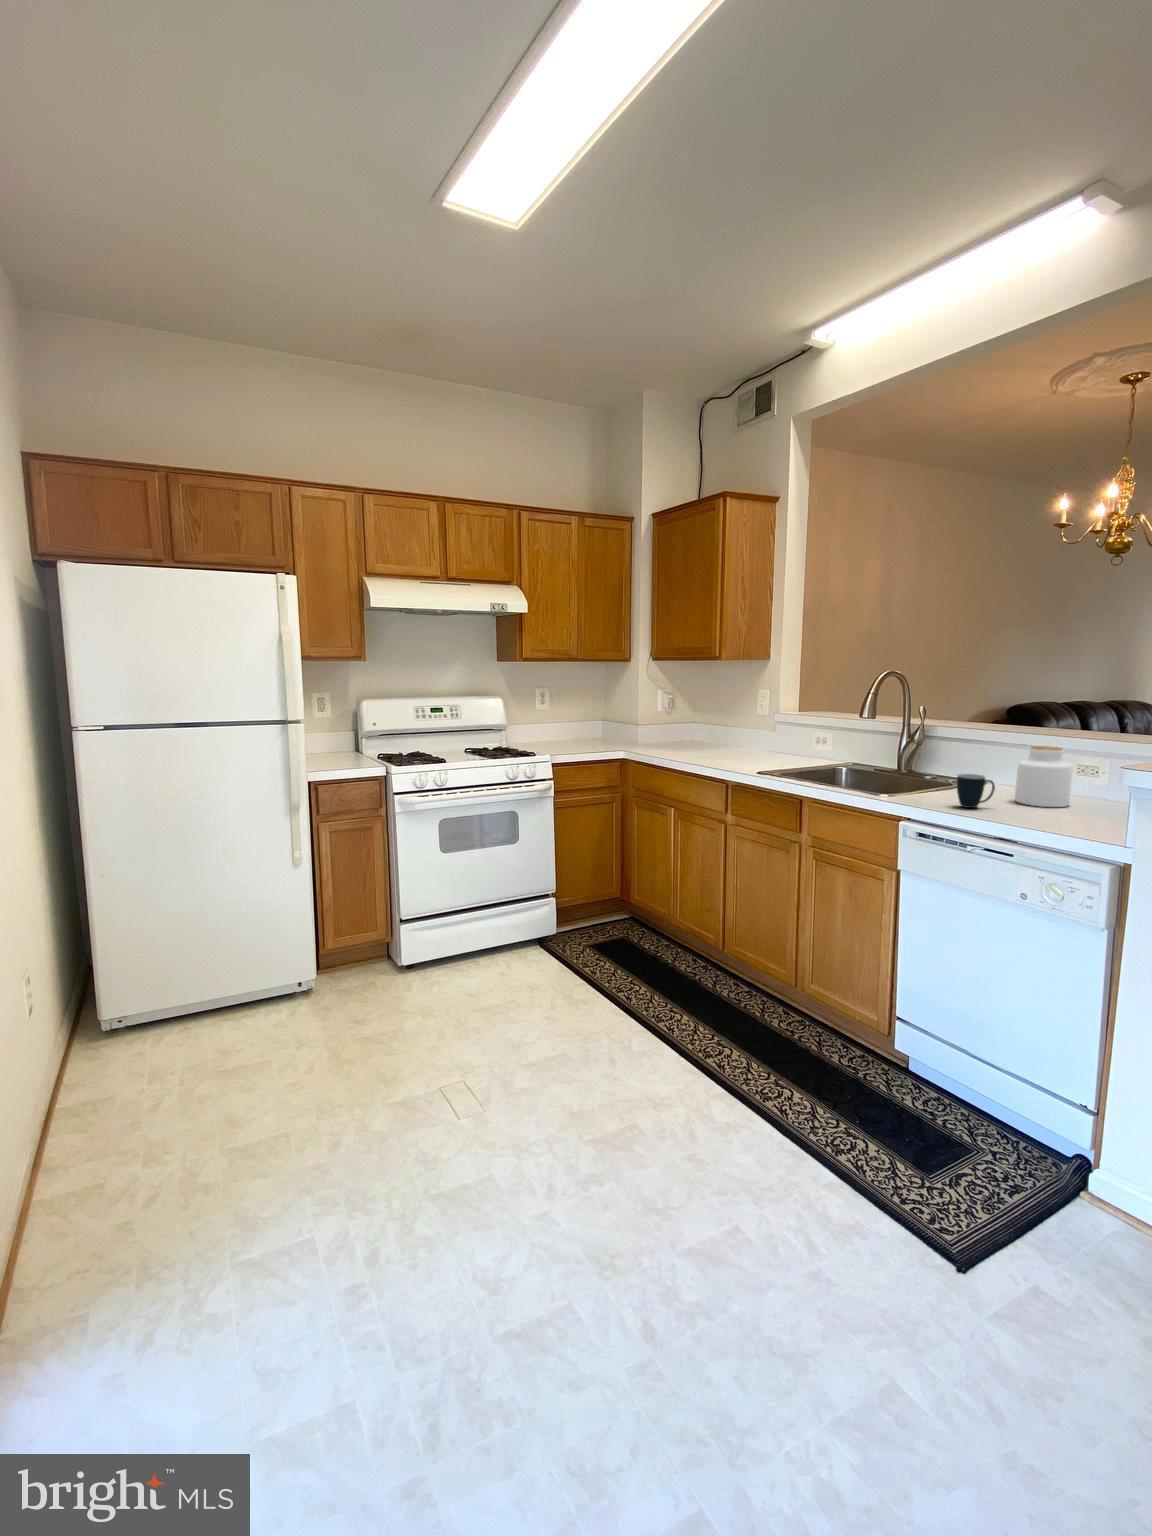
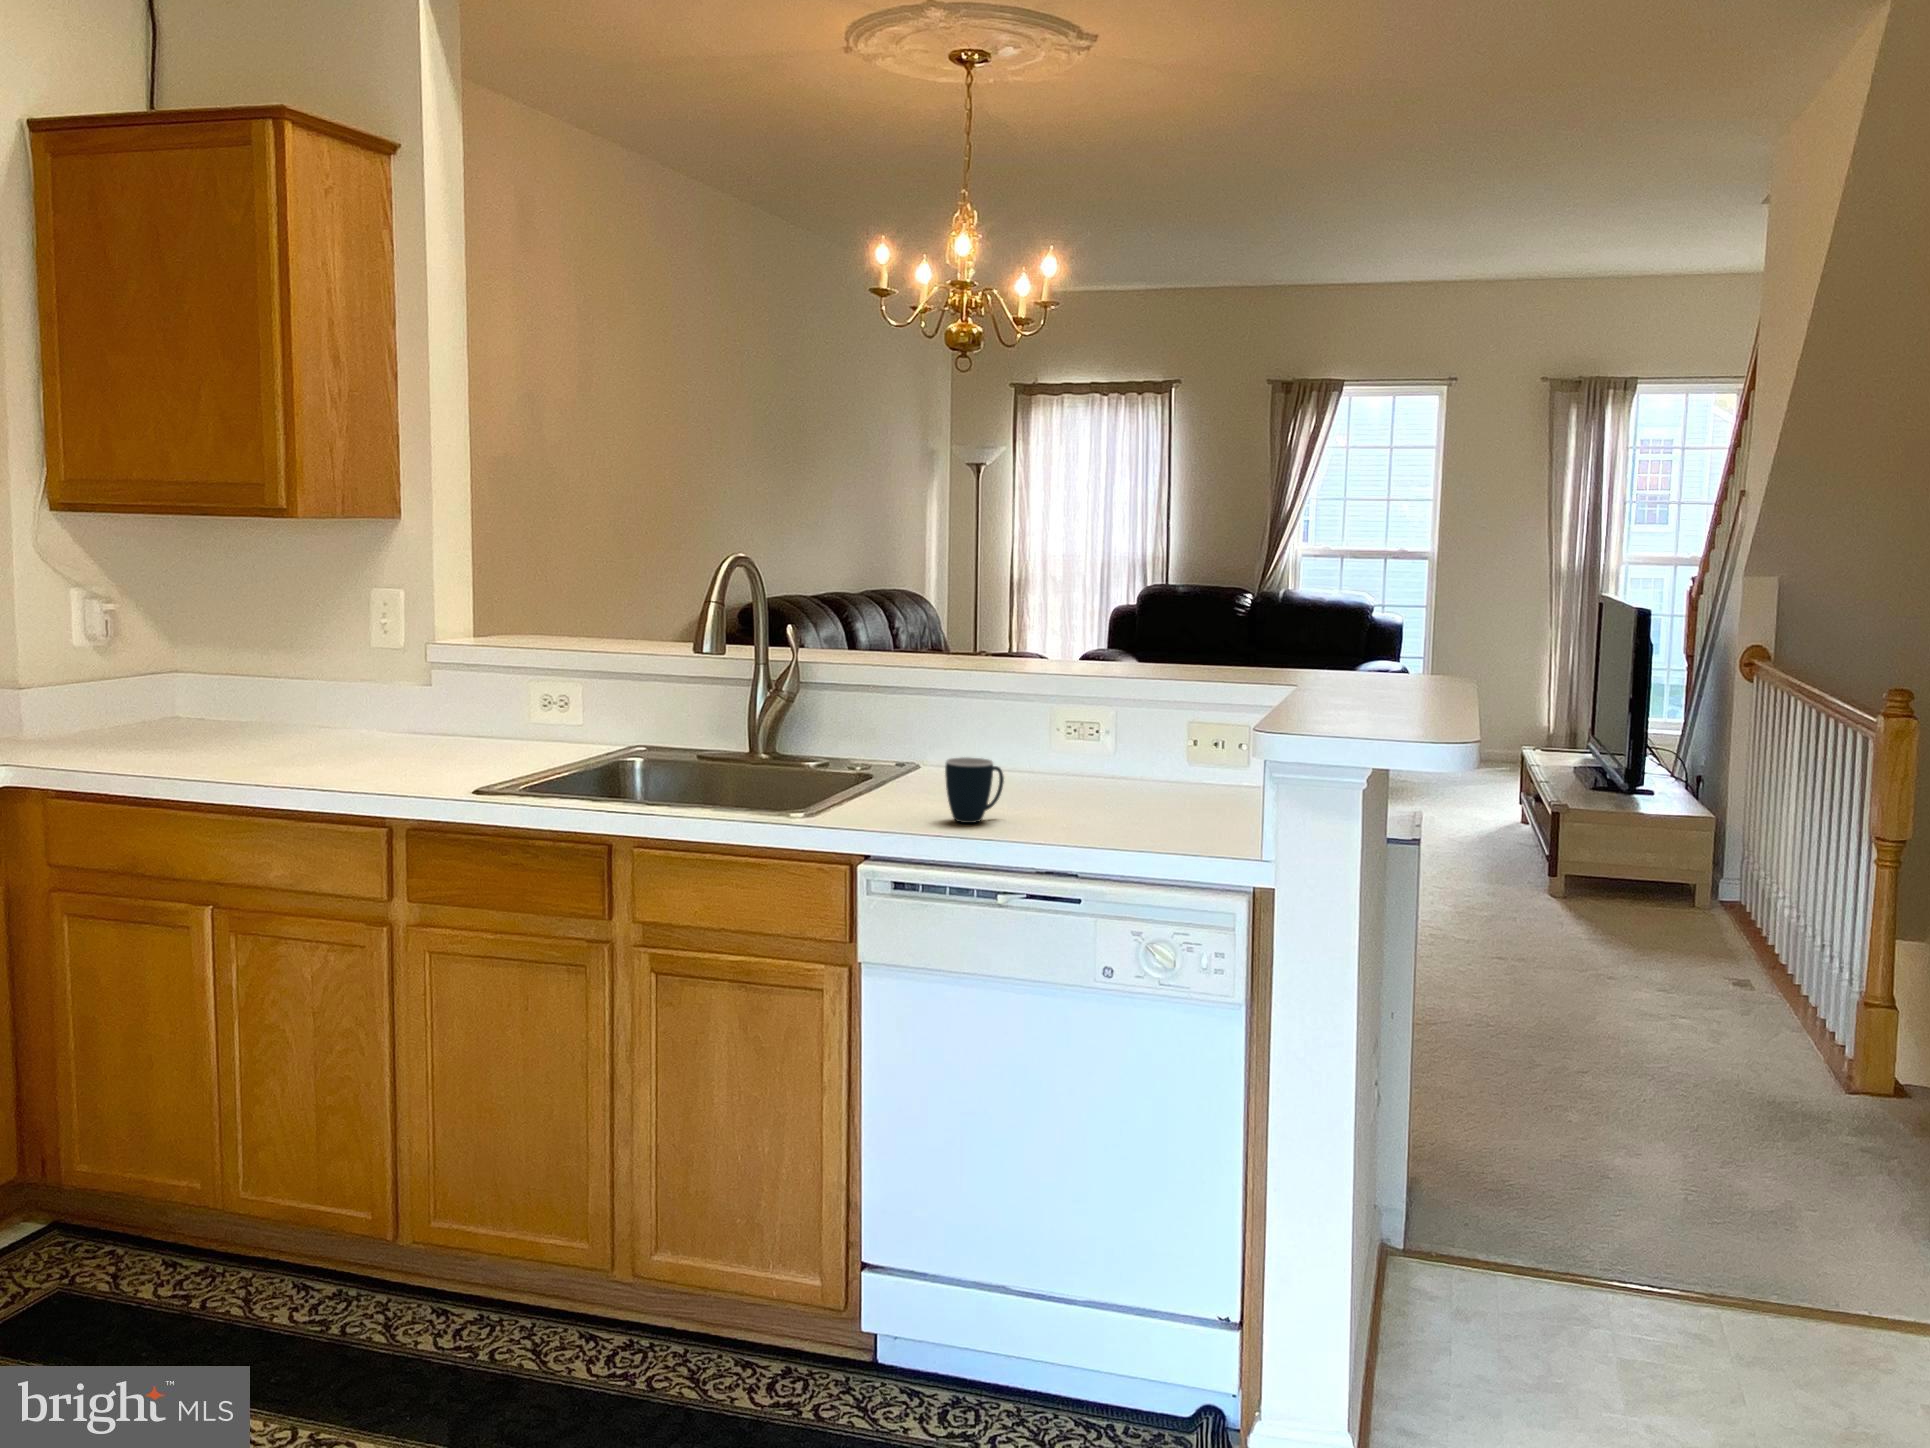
jar: present [1015,746,1073,807] -> none [1007,697,1092,805]

